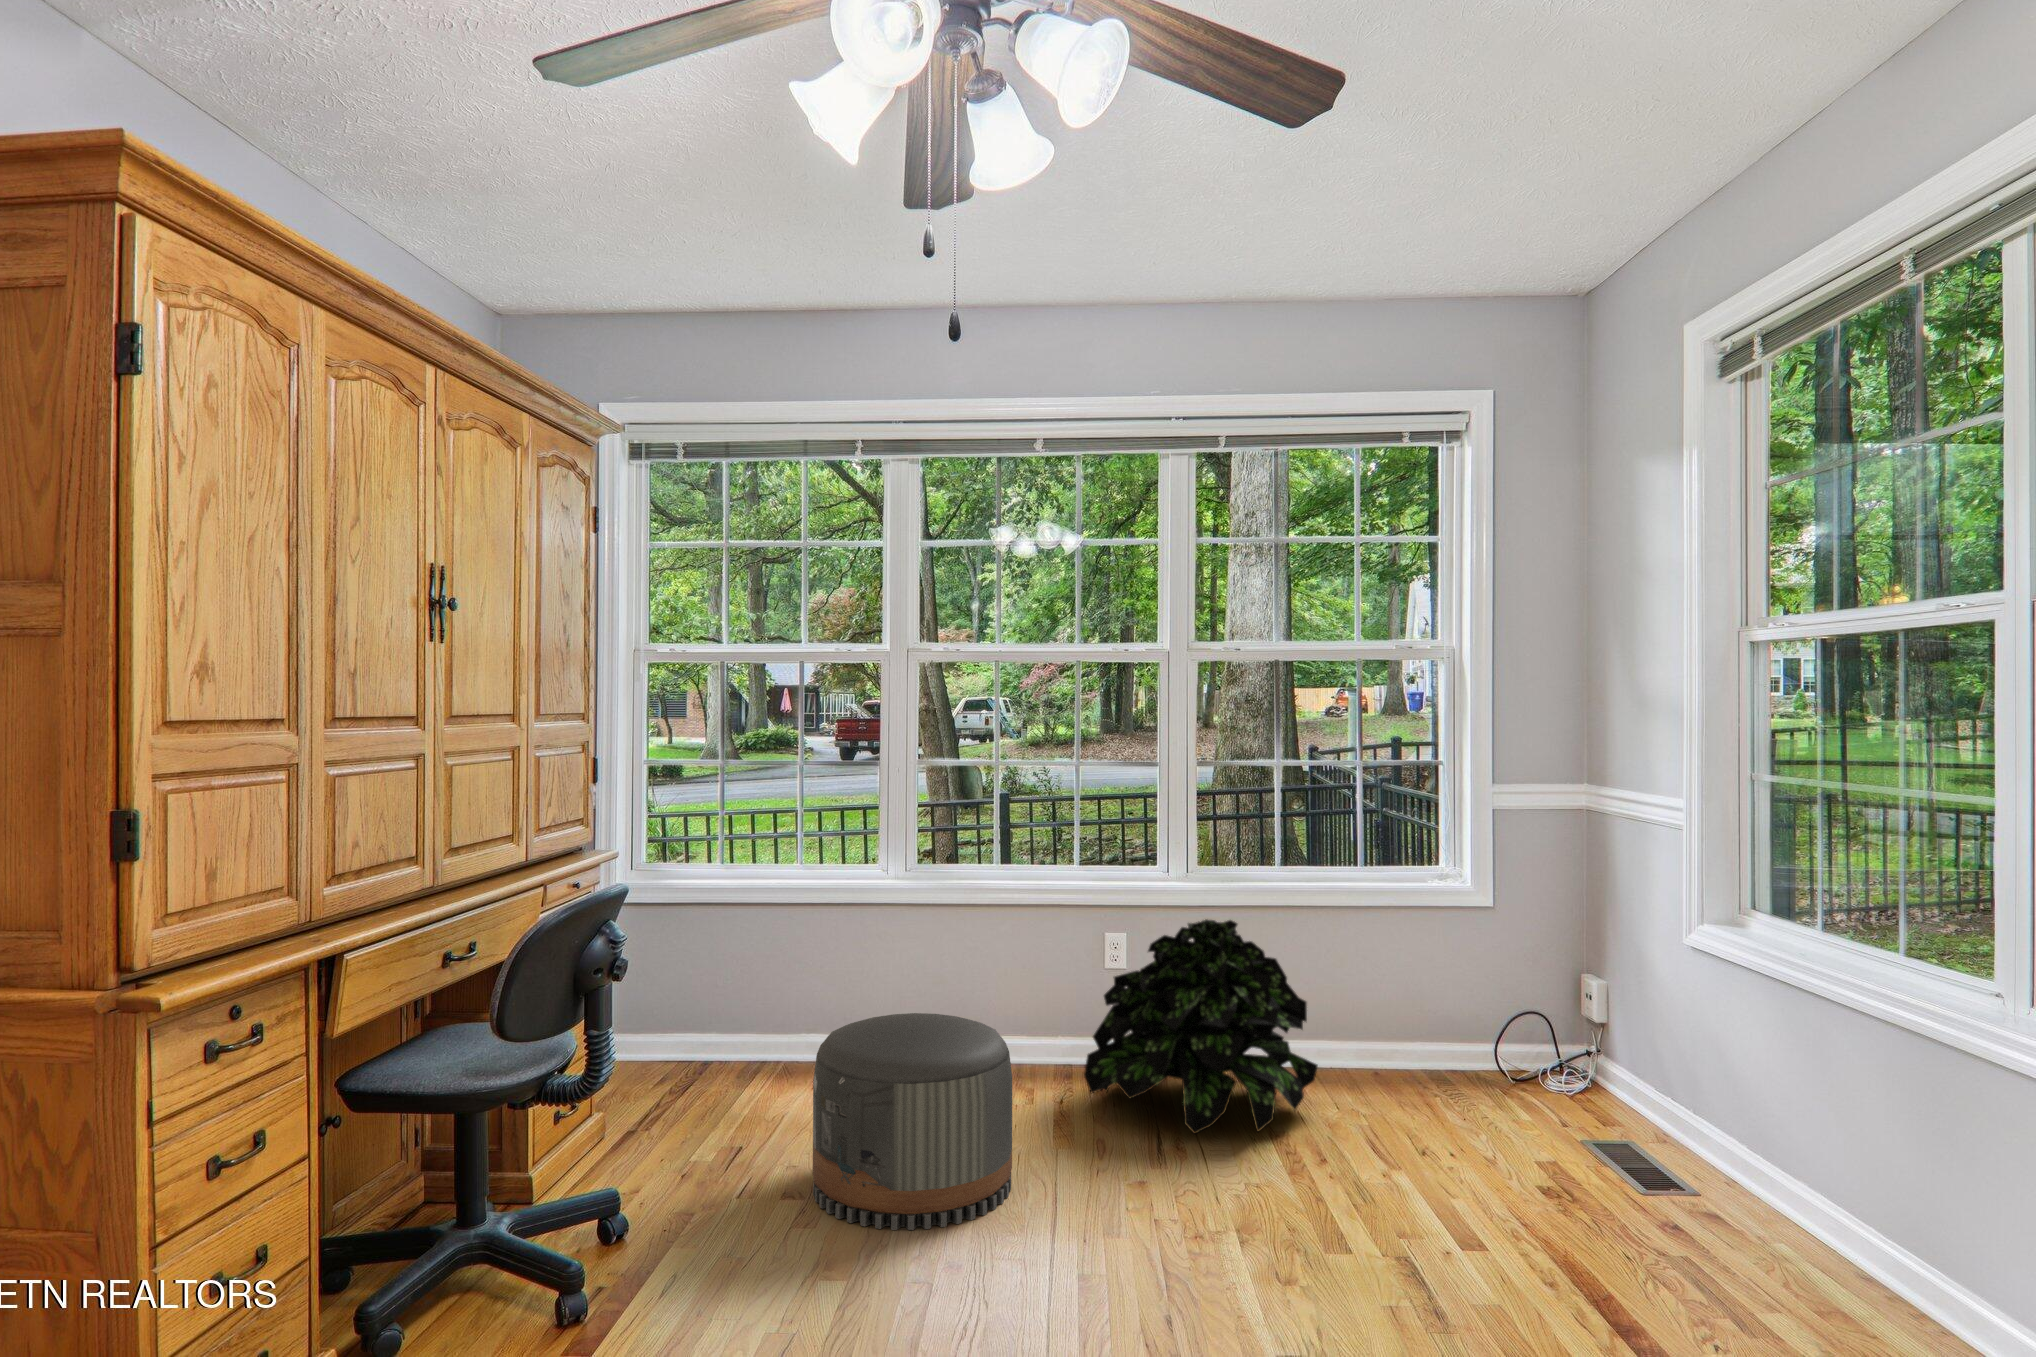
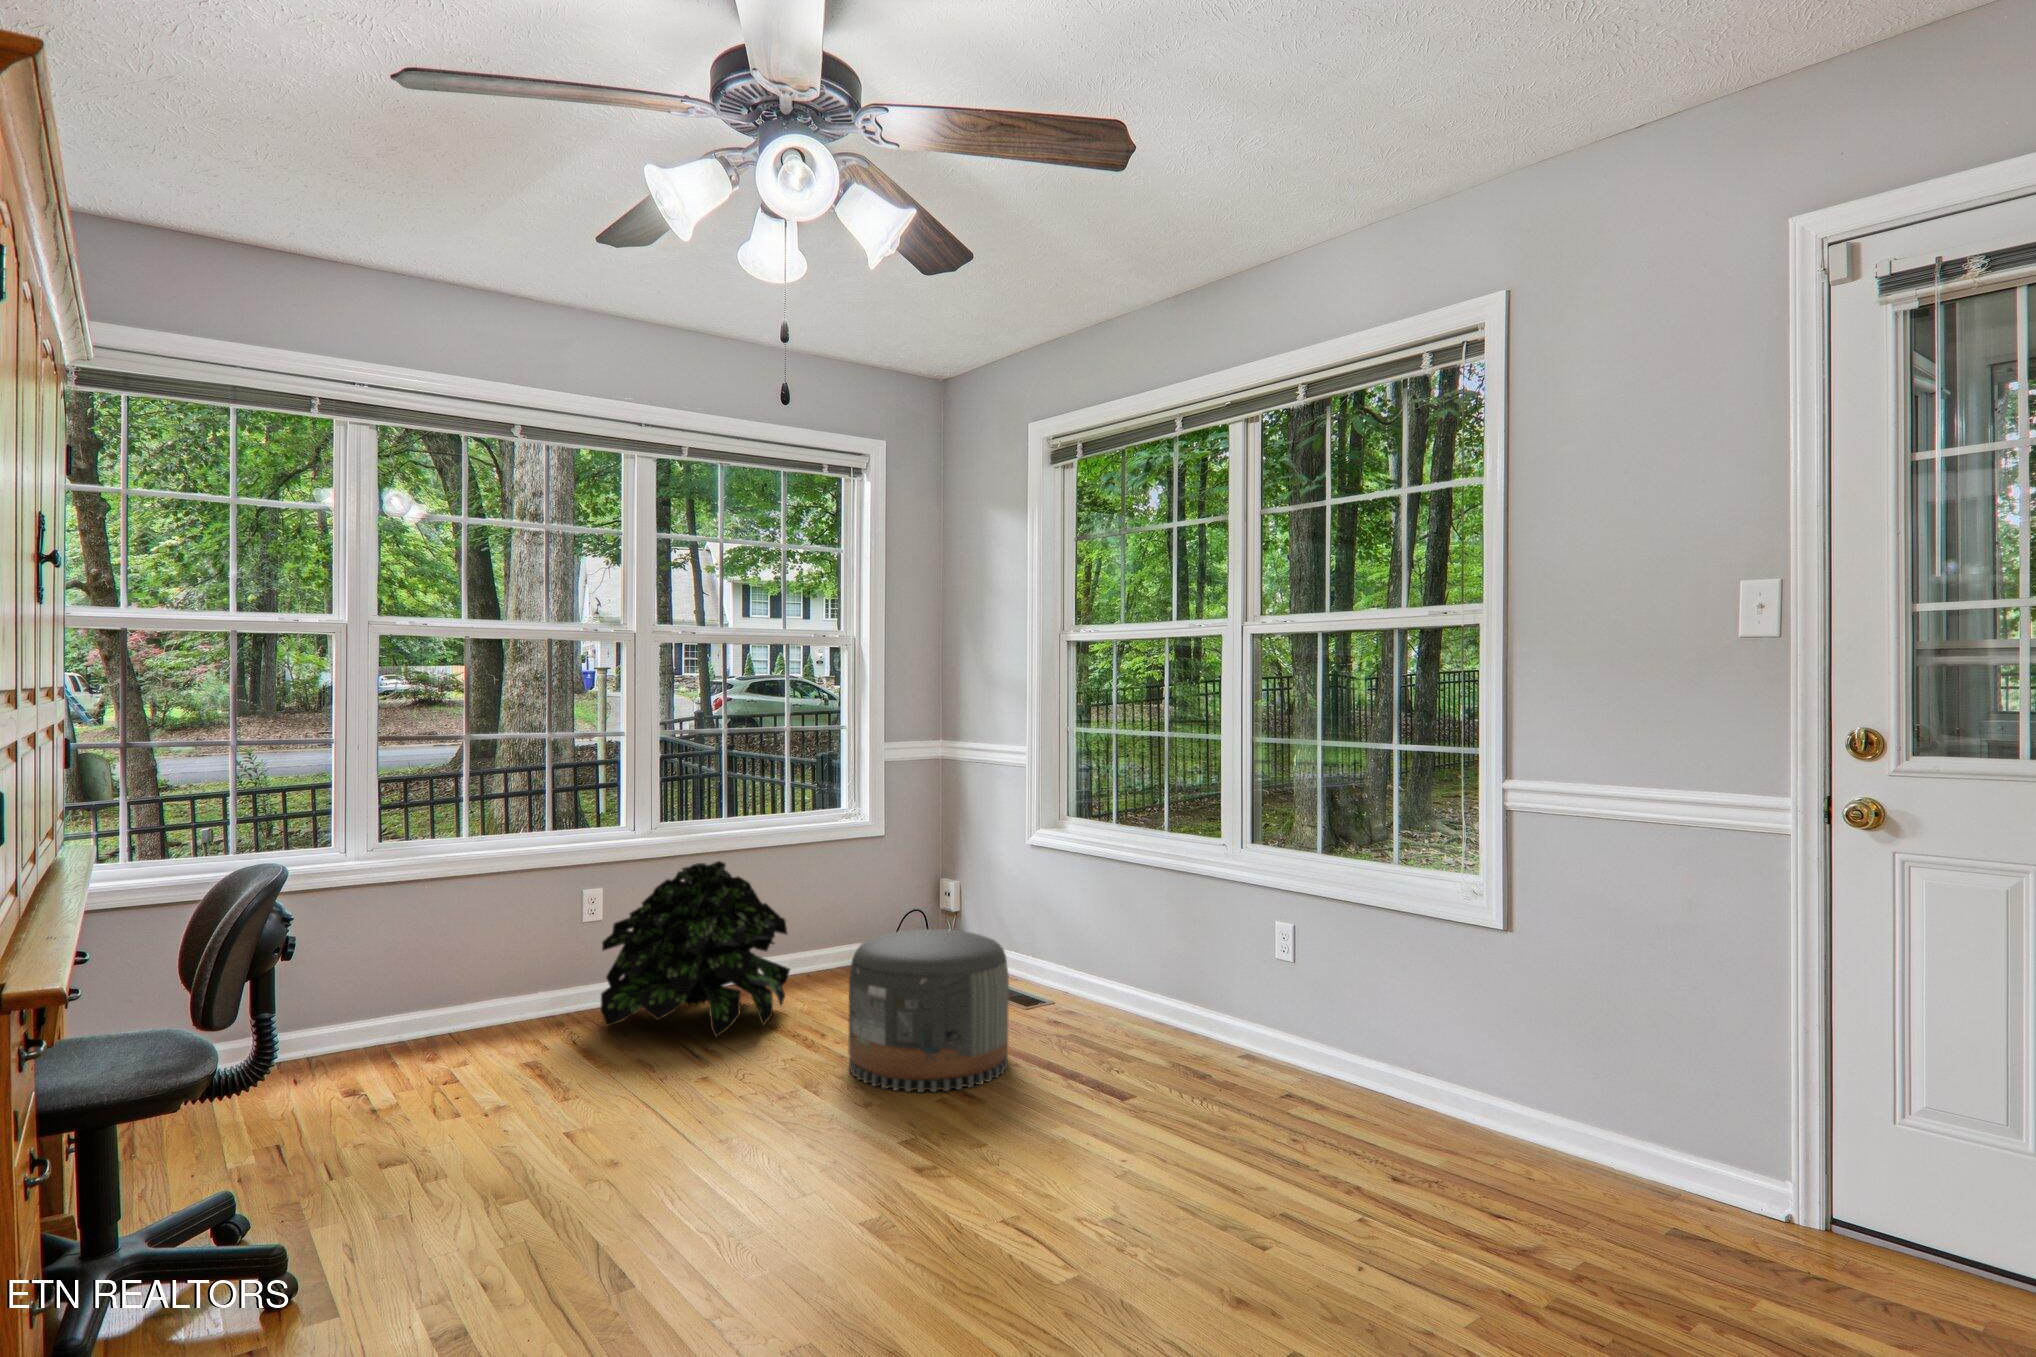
pouf: present [813,1013,1012,1230] -> present [848,929,1009,1092]

